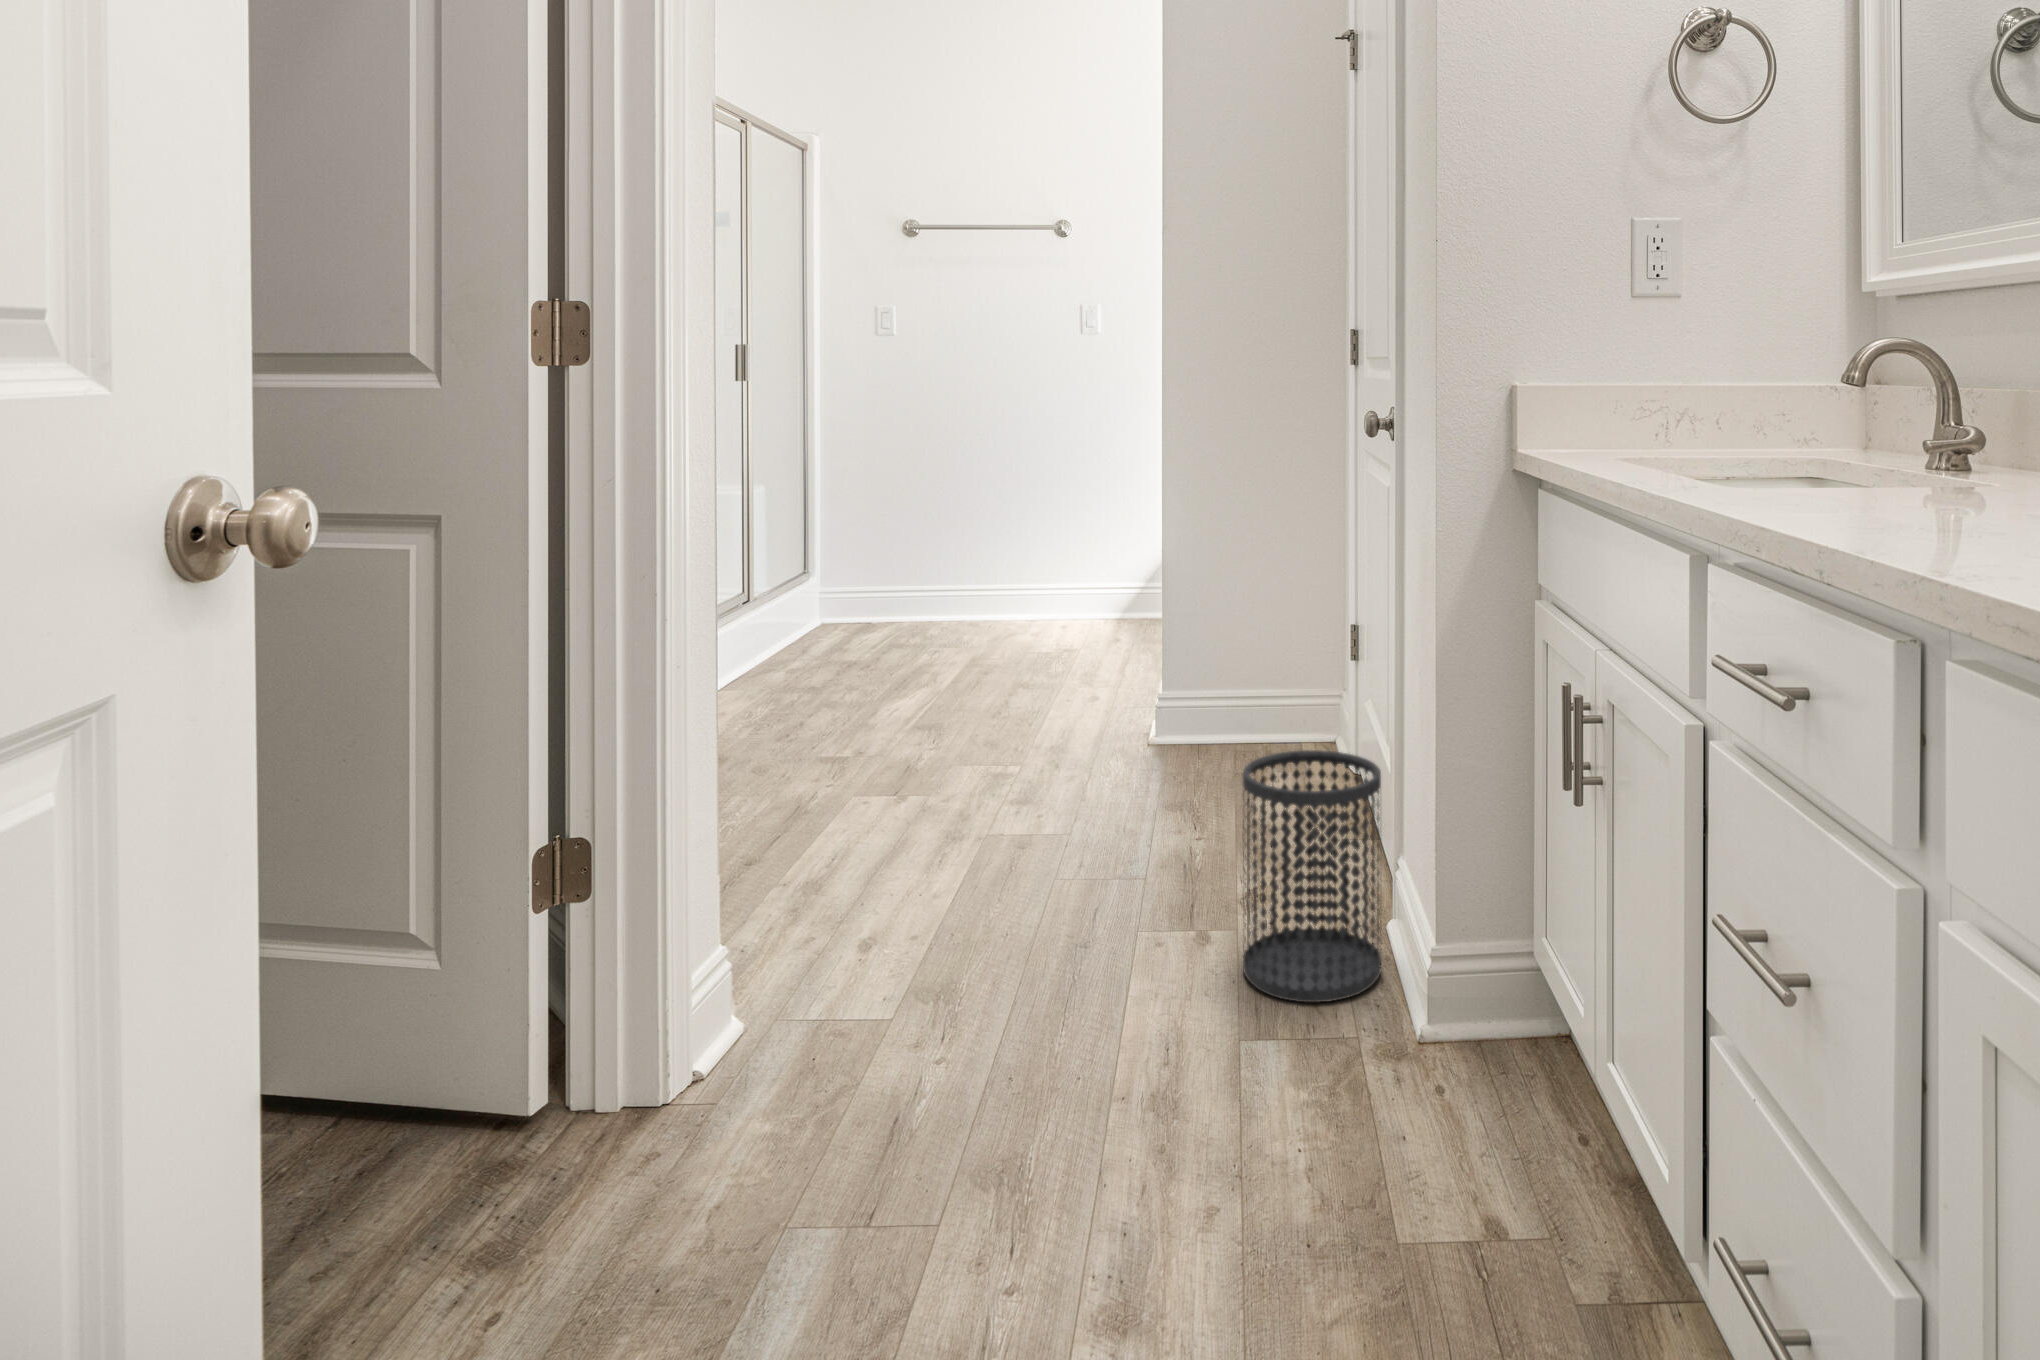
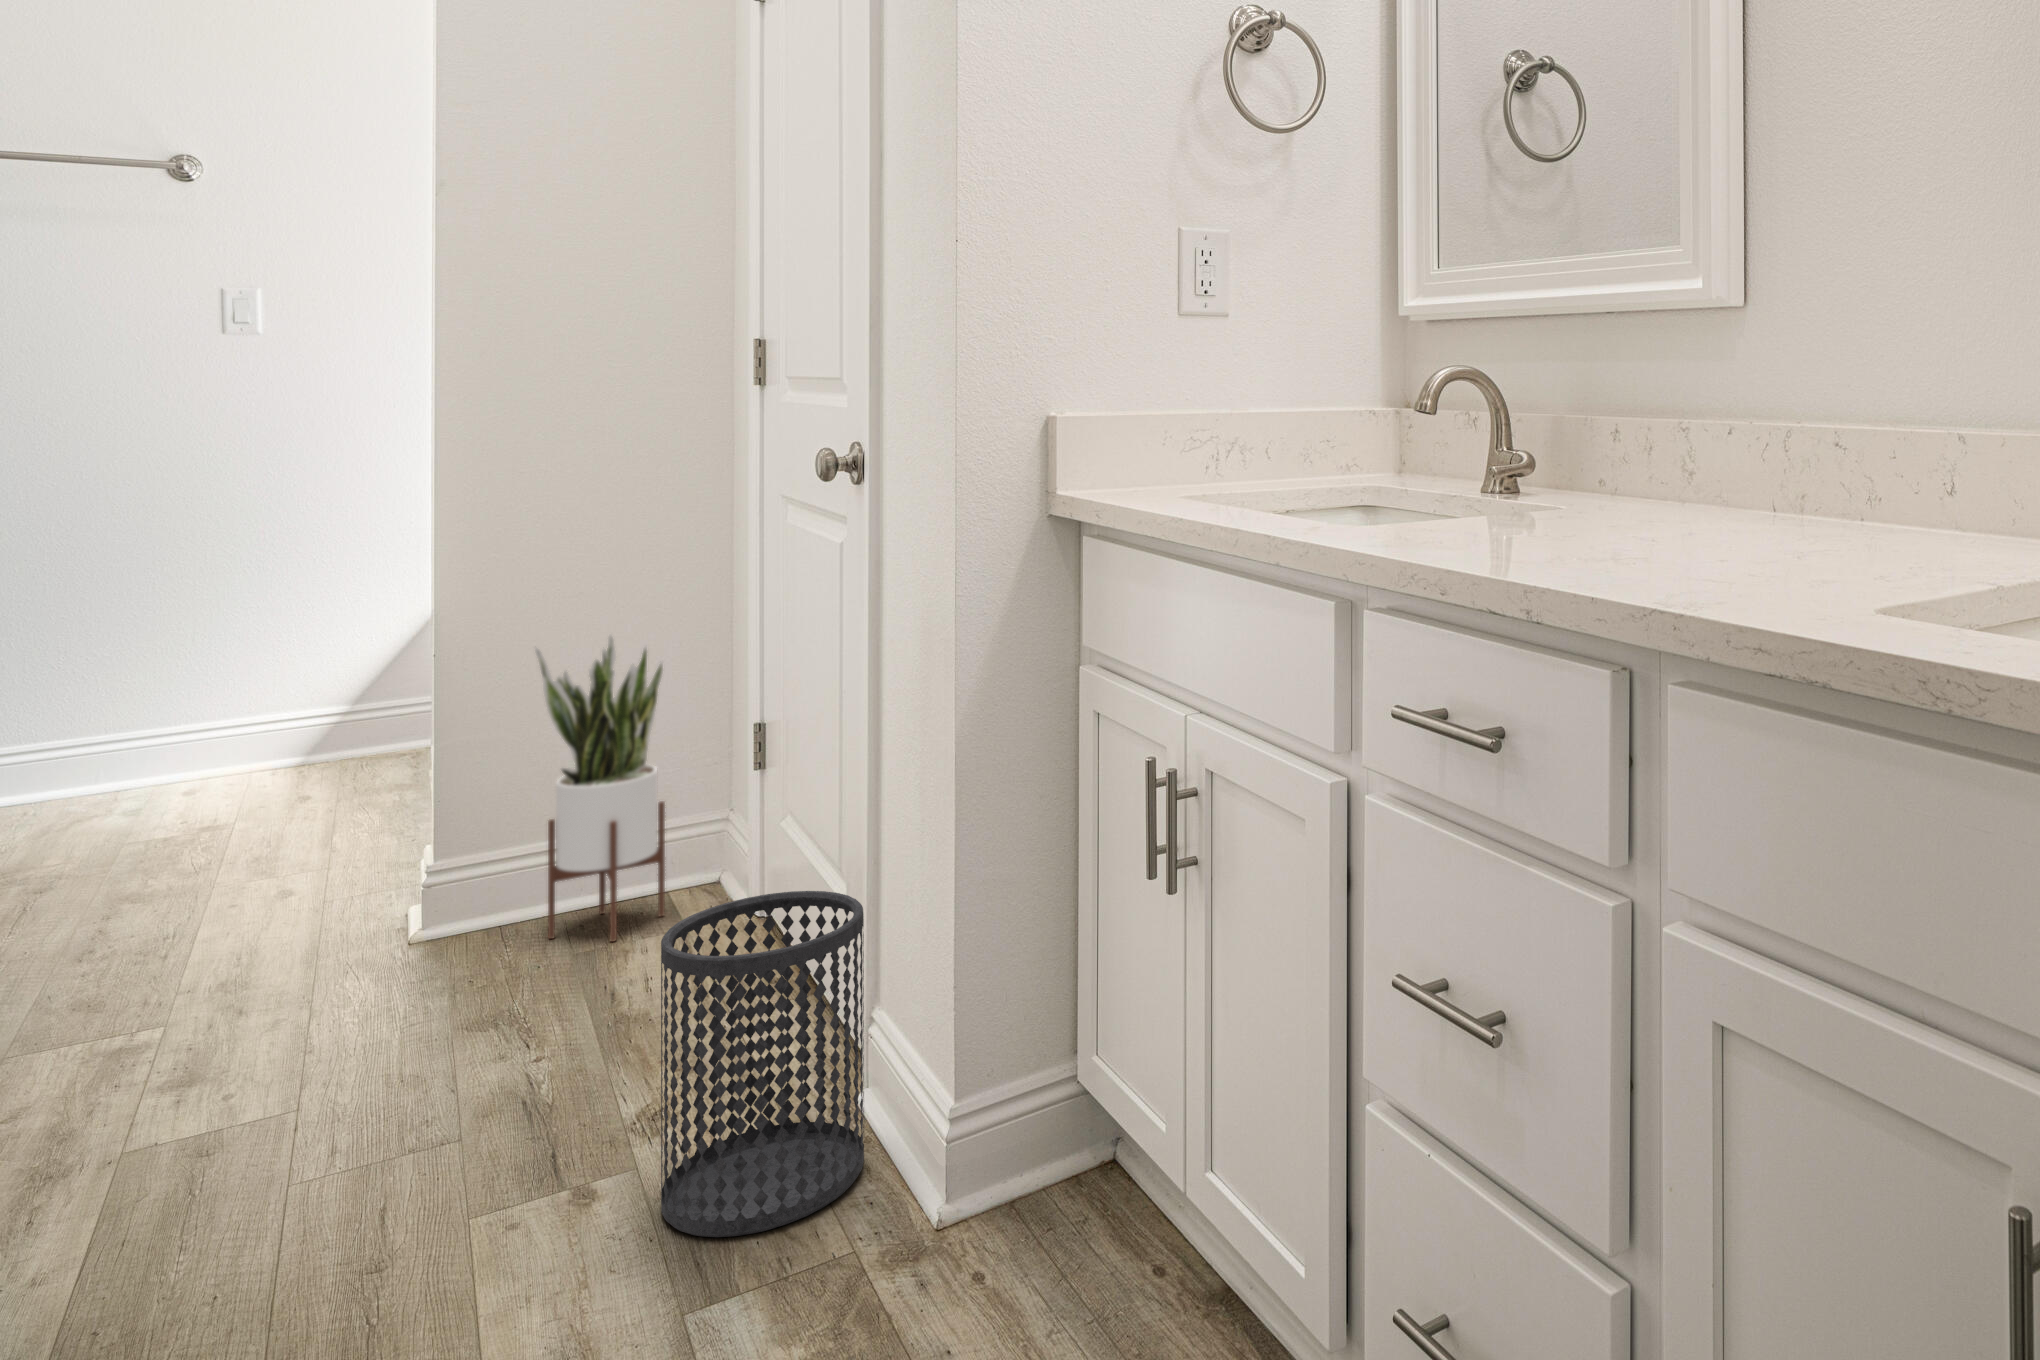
potted plant: none [1211,542,1296,773] -> present [535,635,665,941]

